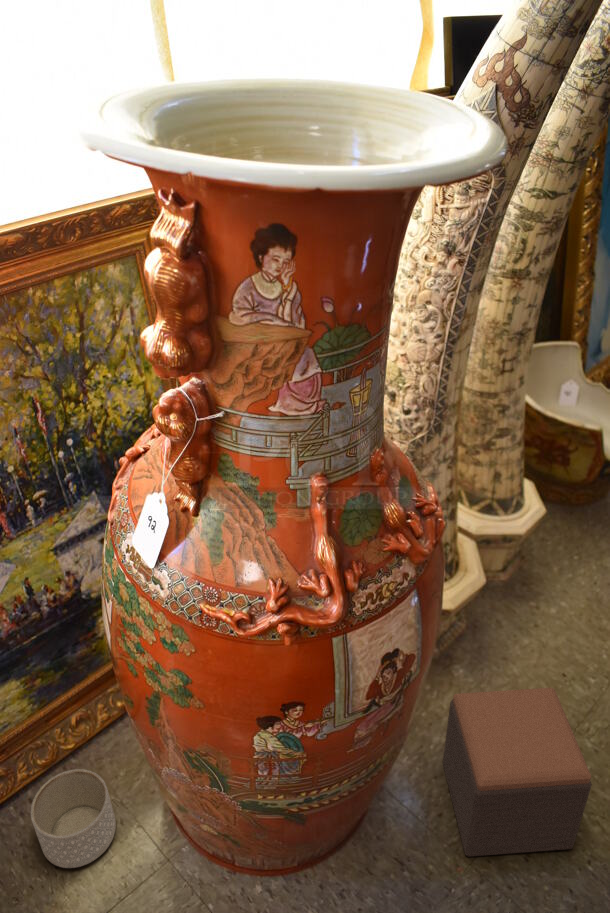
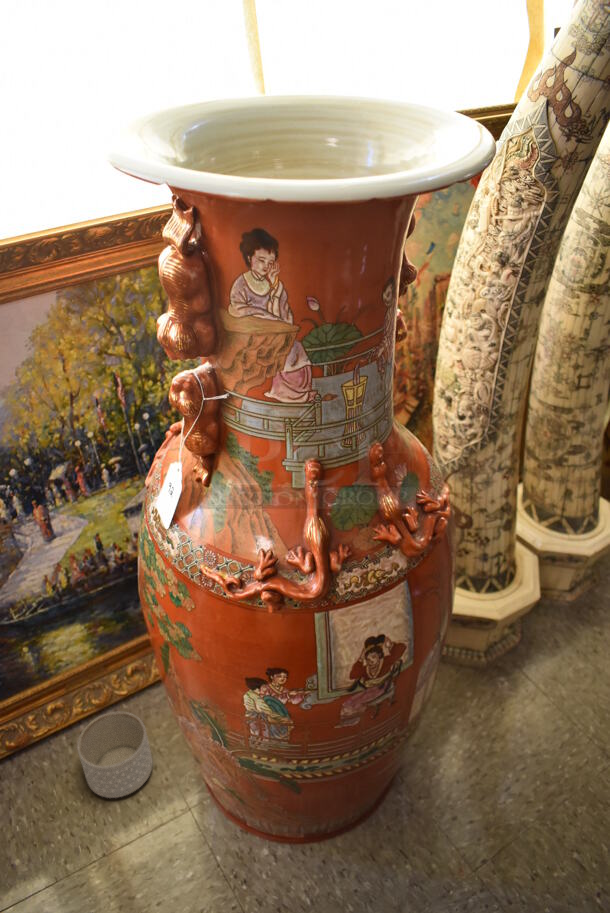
footstool: present [443,688,592,857] -> none [469,700,600,874]

